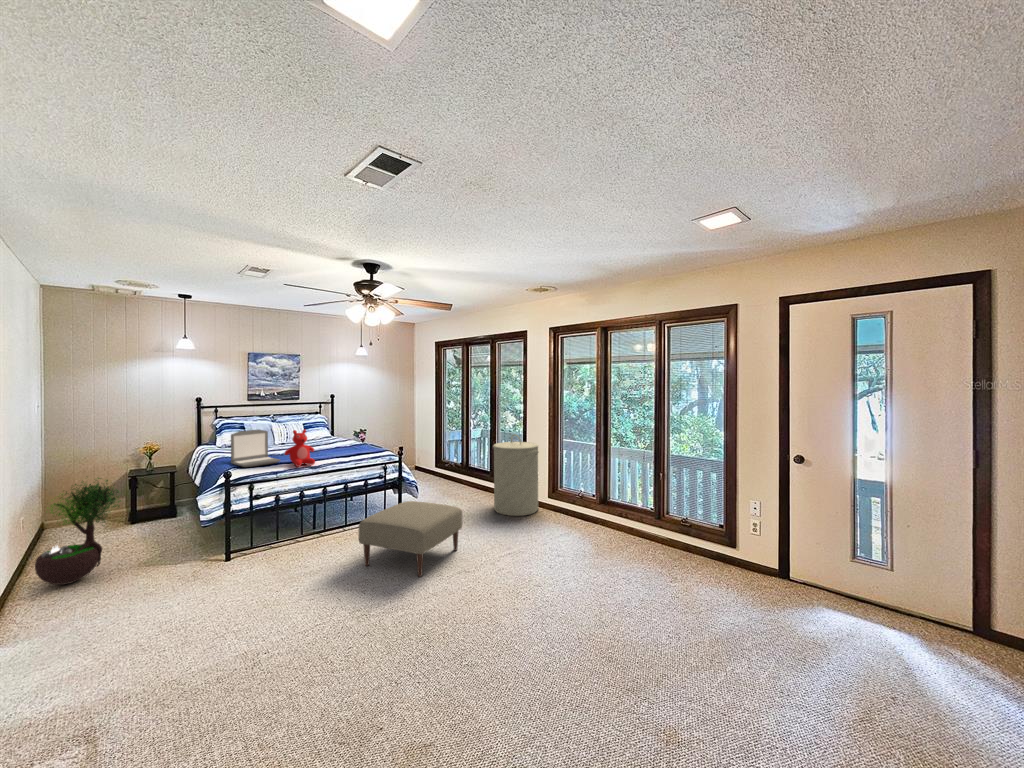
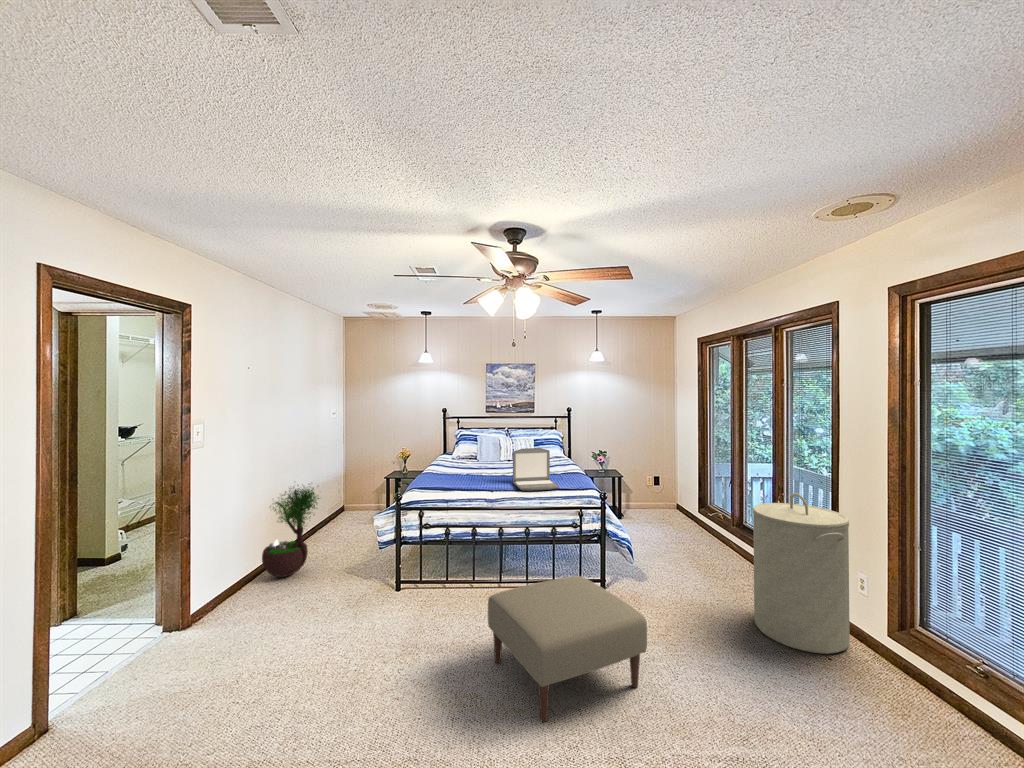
teddy bear: present [285,429,315,467] -> none [465,452,499,497]
laptop: present [231,430,280,467] -> present [513,448,559,491]

